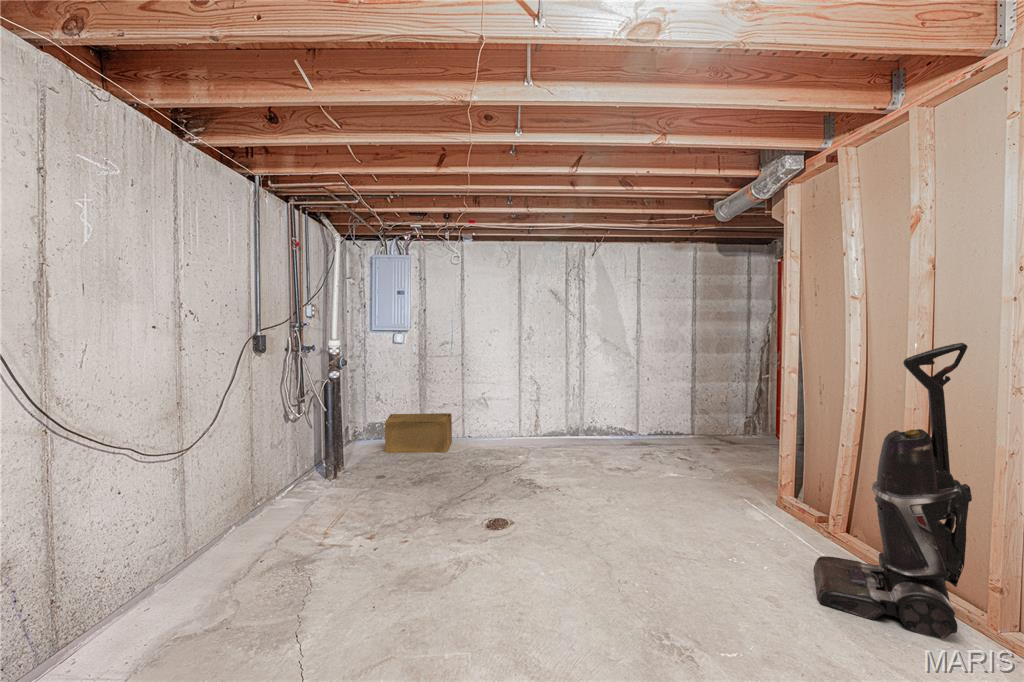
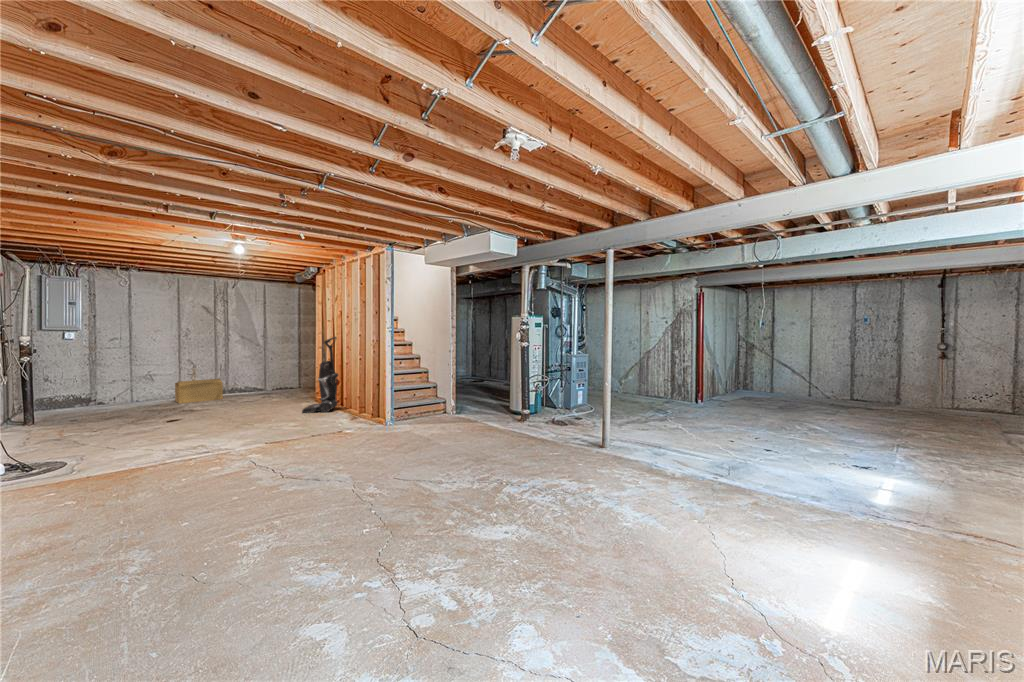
cardboard box: present [385,413,452,453] -> present [175,379,223,403]

